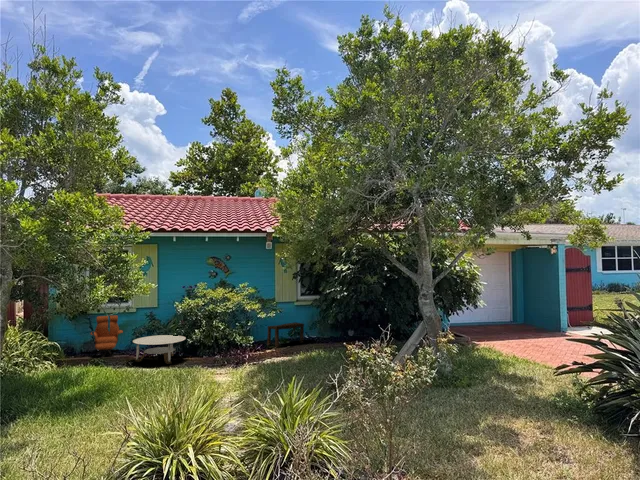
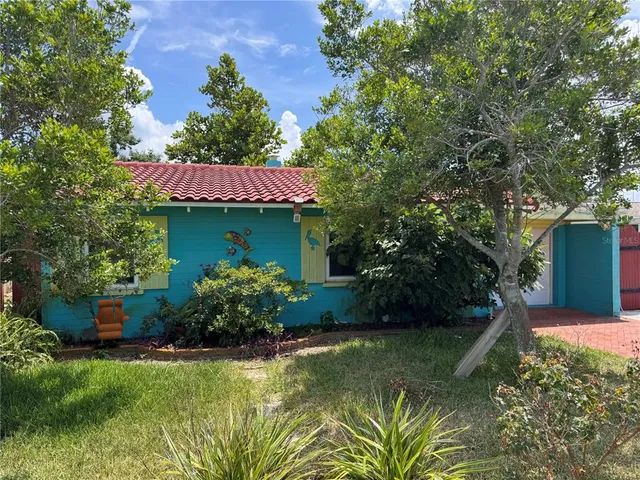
bench: present [267,322,304,347] -> none [296,306,337,335]
round table: present [133,335,186,364] -> none [144,322,206,357]

